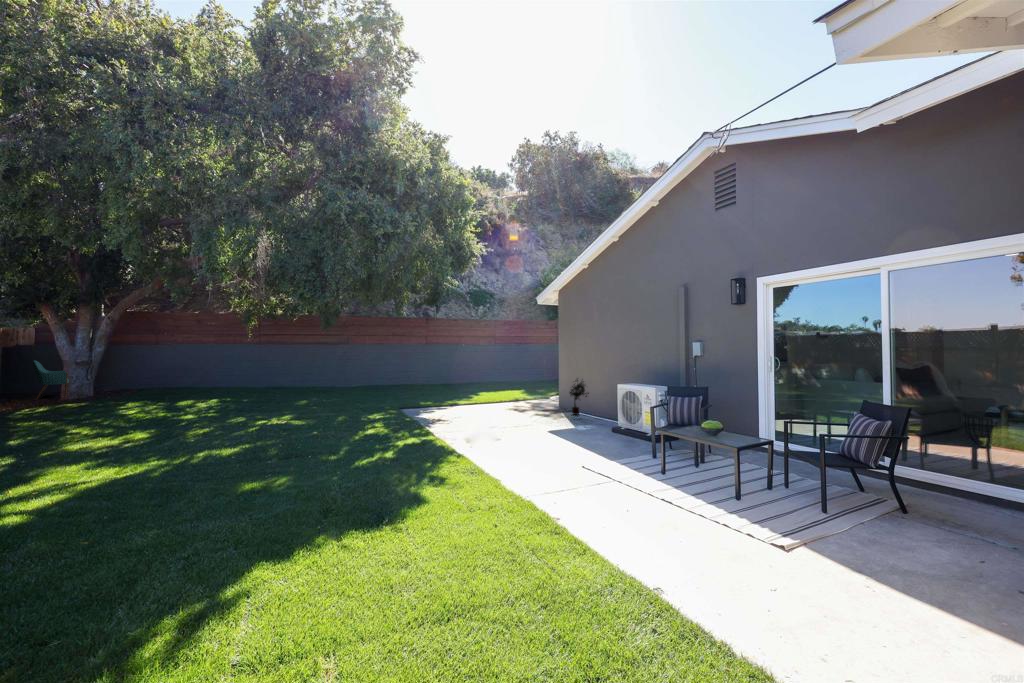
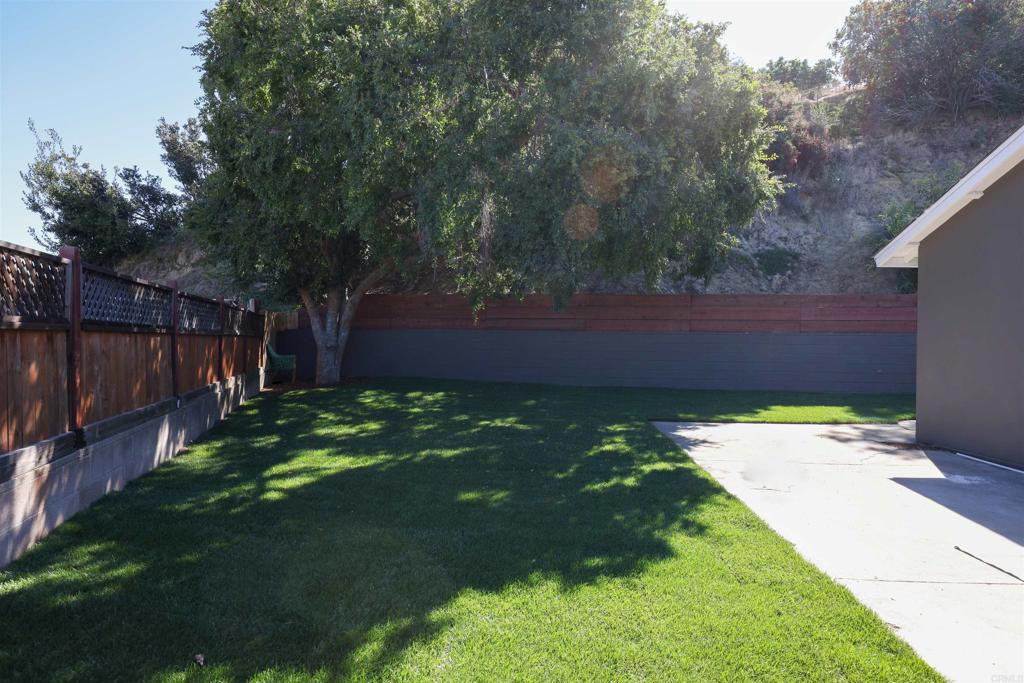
potted tree: present [570,380,589,414] -> none [911,390,948,448]

